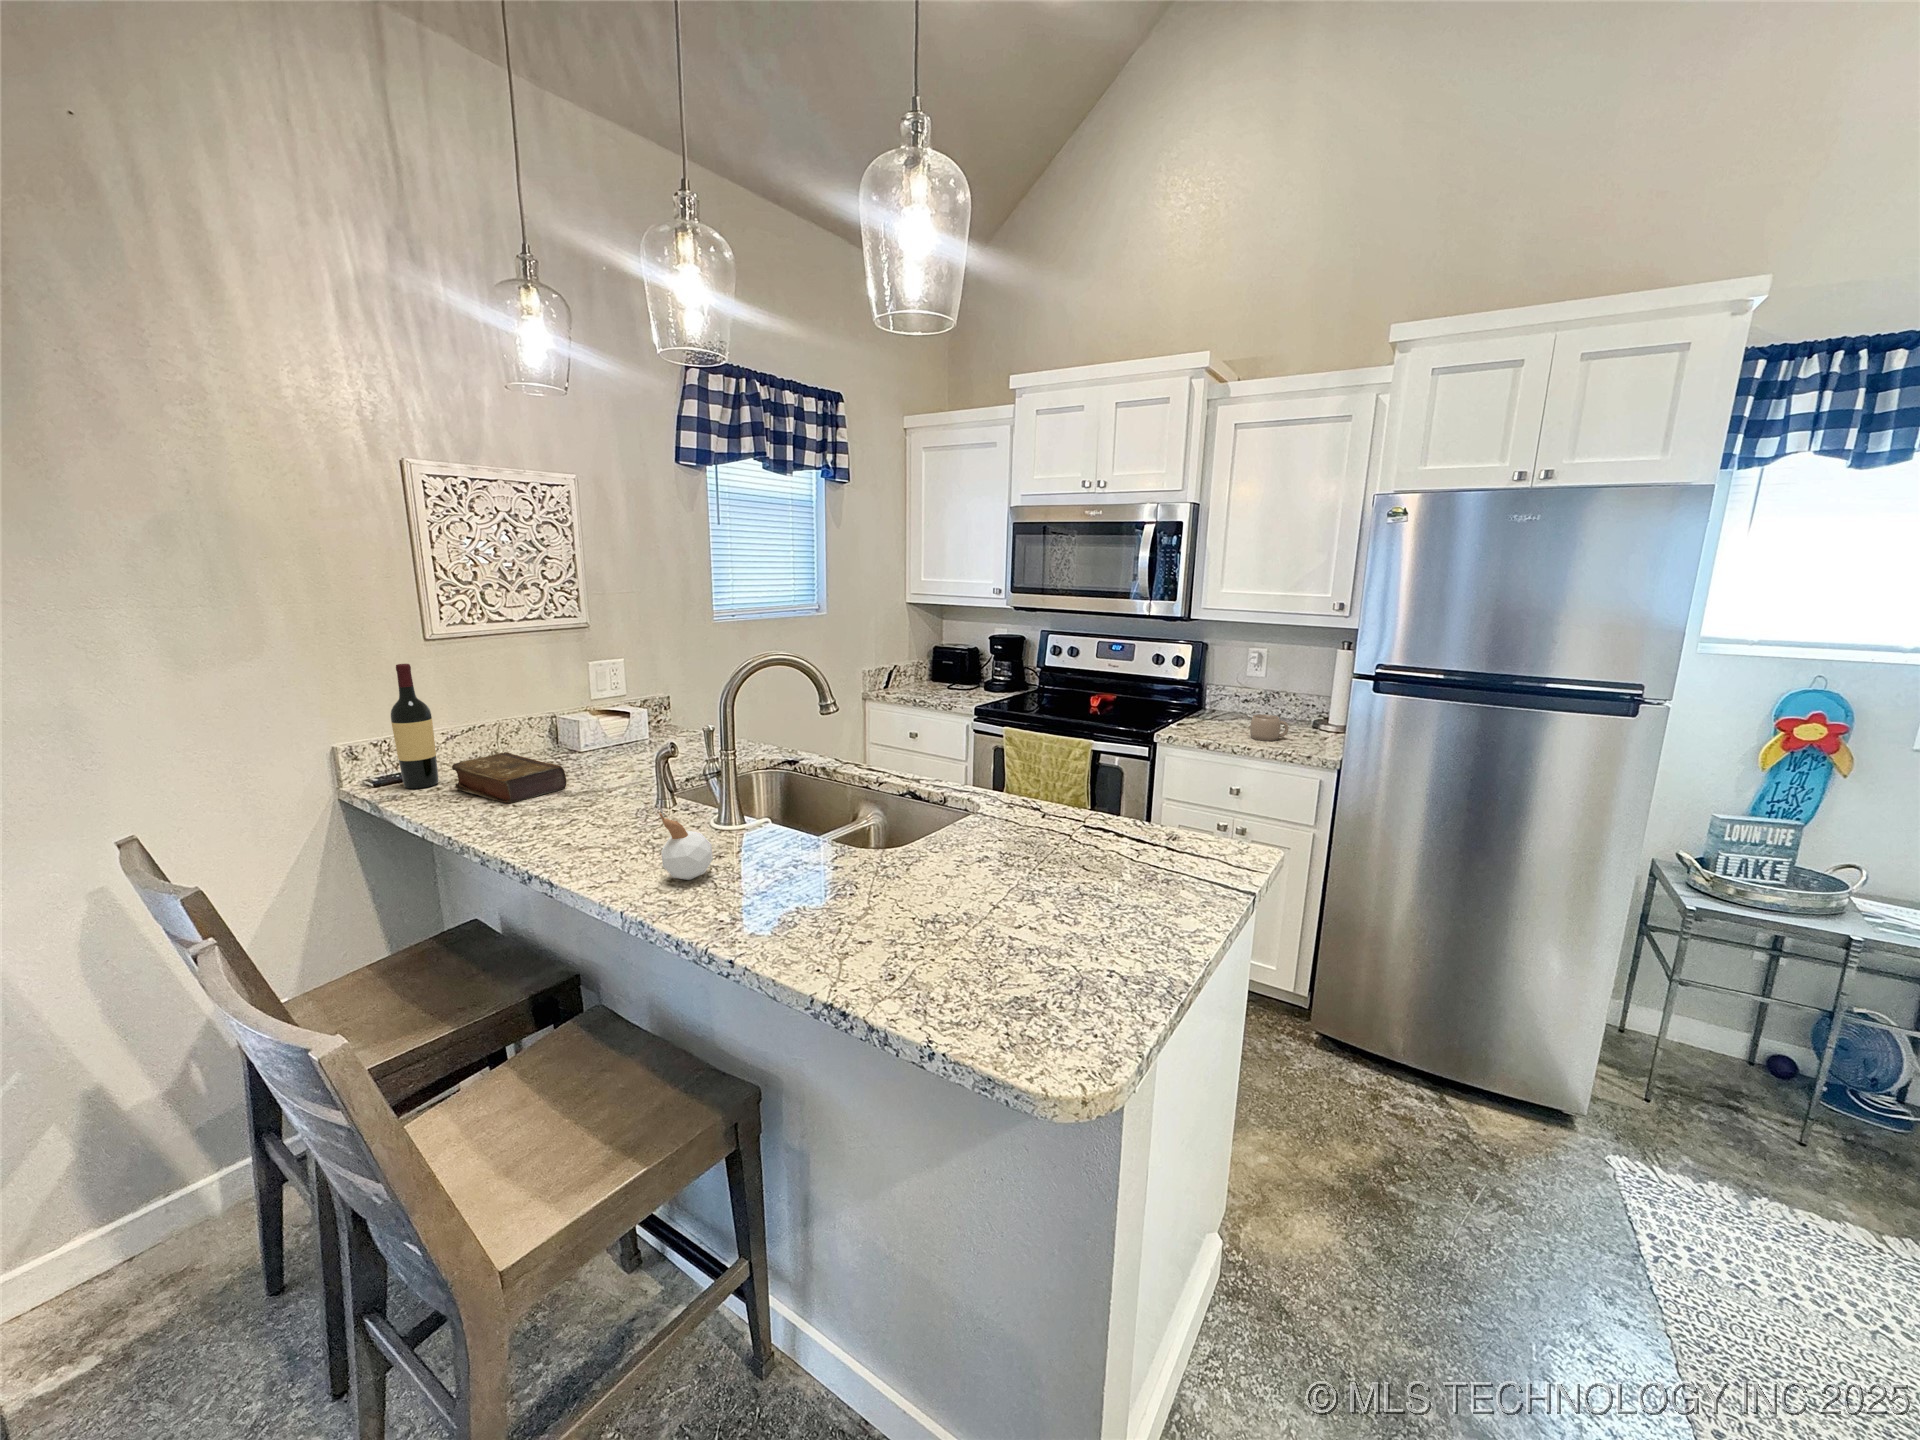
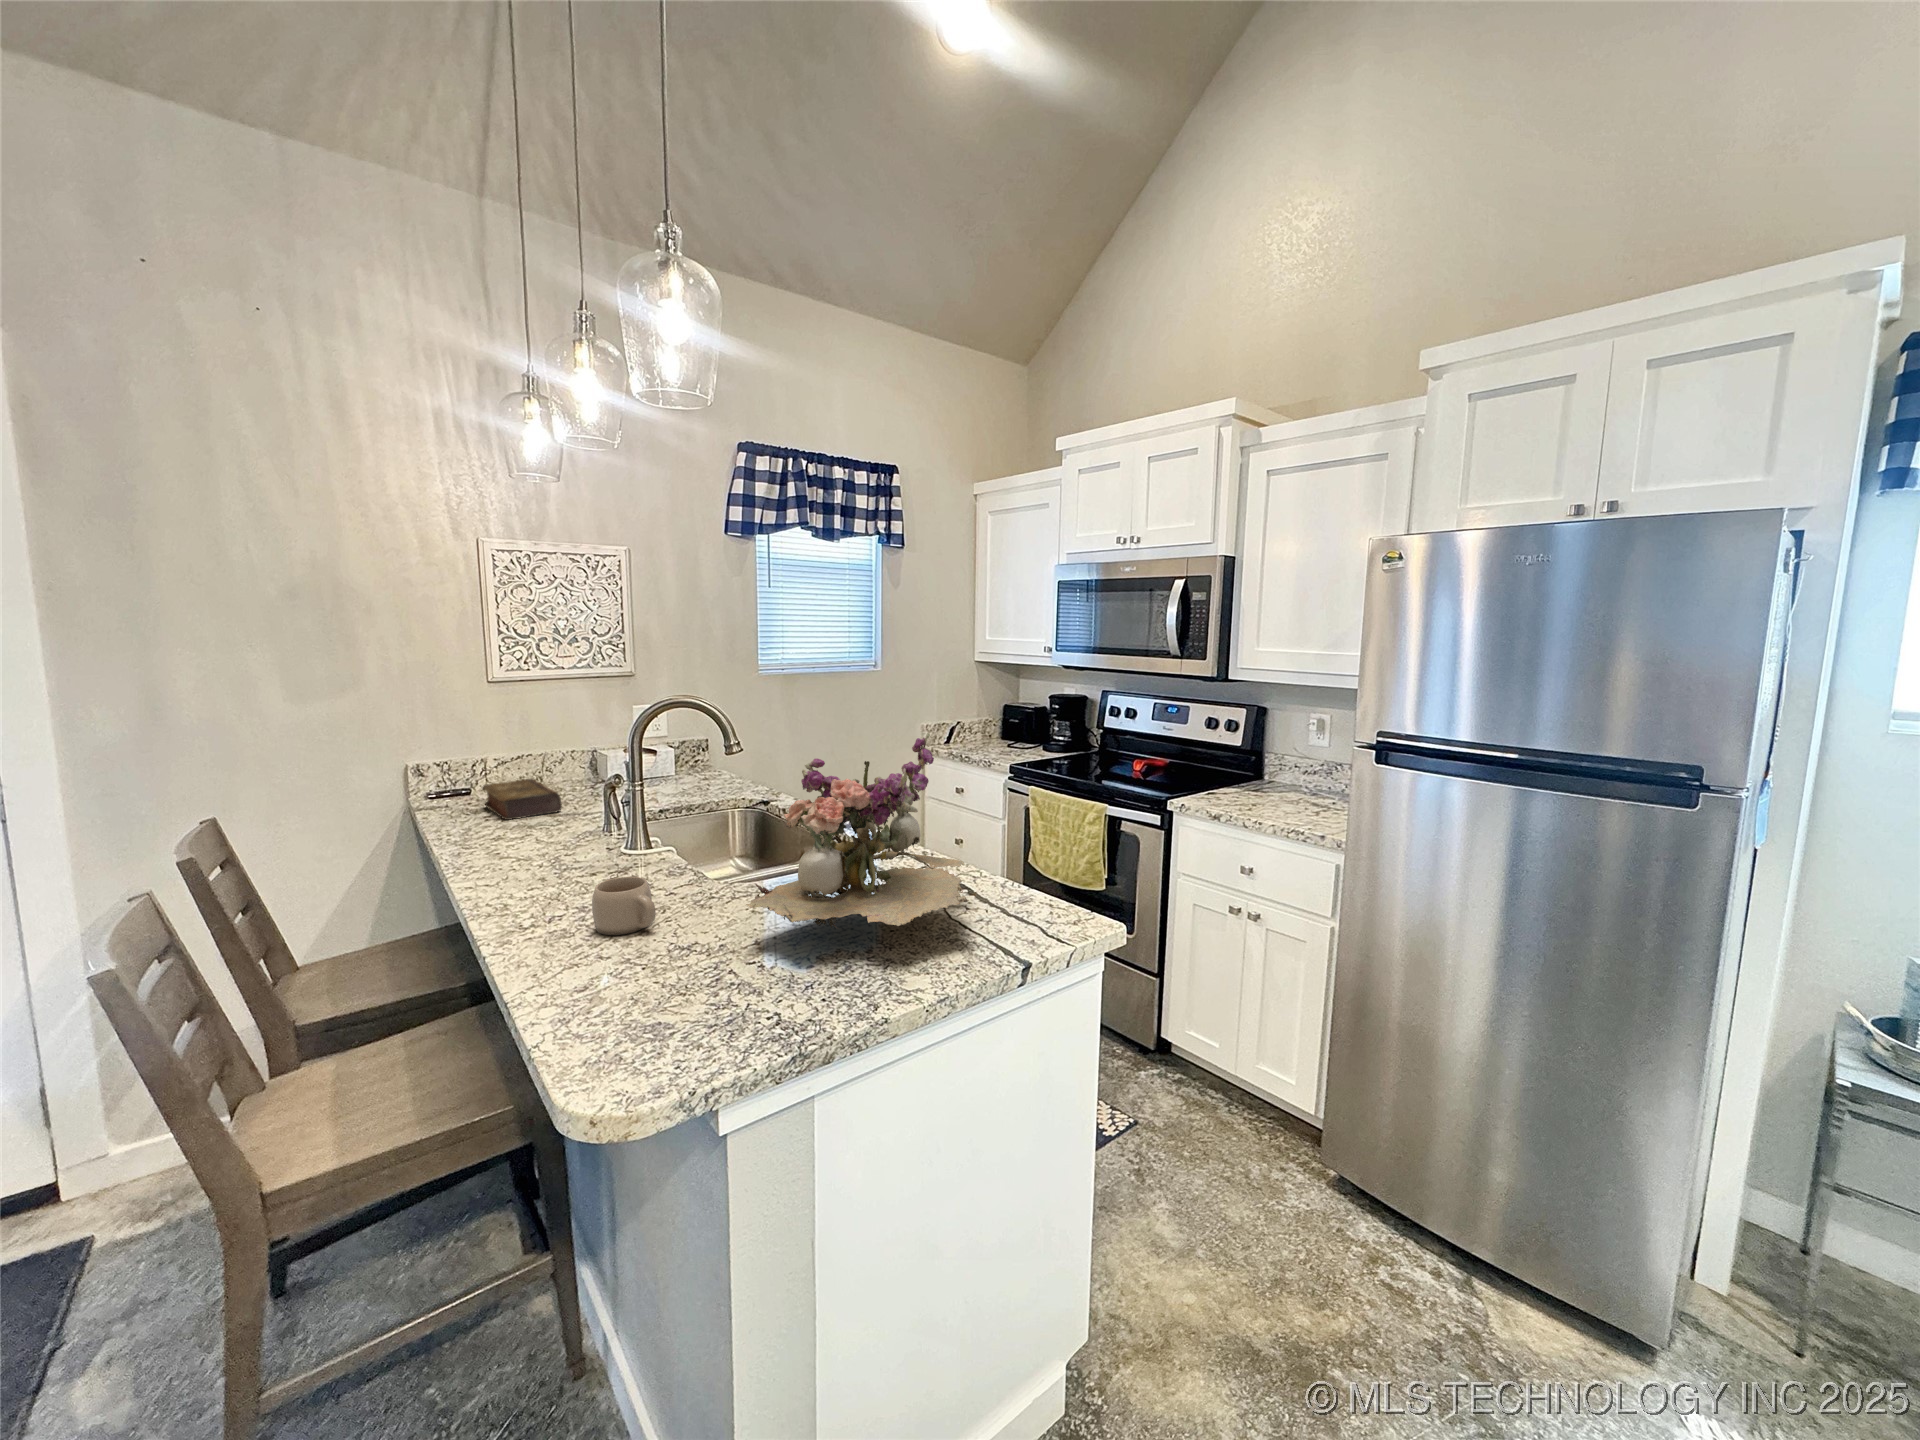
wine bottle: present [391,664,438,789] -> none [447,701,482,804]
flower arrangement: none [995,682,1202,883] -> present [746,733,969,929]
mug: present [1250,714,1289,741] -> present [592,877,656,935]
candle: present [657,805,713,880] -> none [515,822,569,891]

